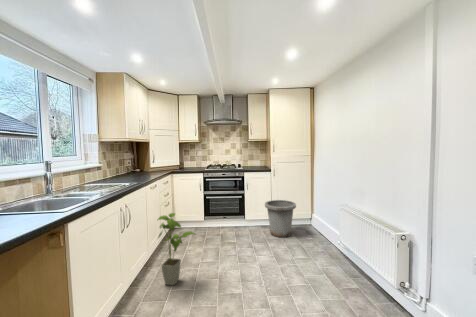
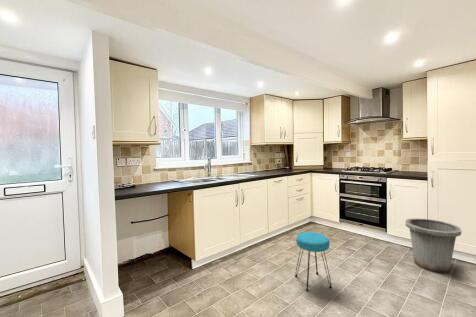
house plant: present [157,213,195,285] -> none [259,202,289,258]
stool: none [218,234,255,298] -> present [295,232,332,291]

